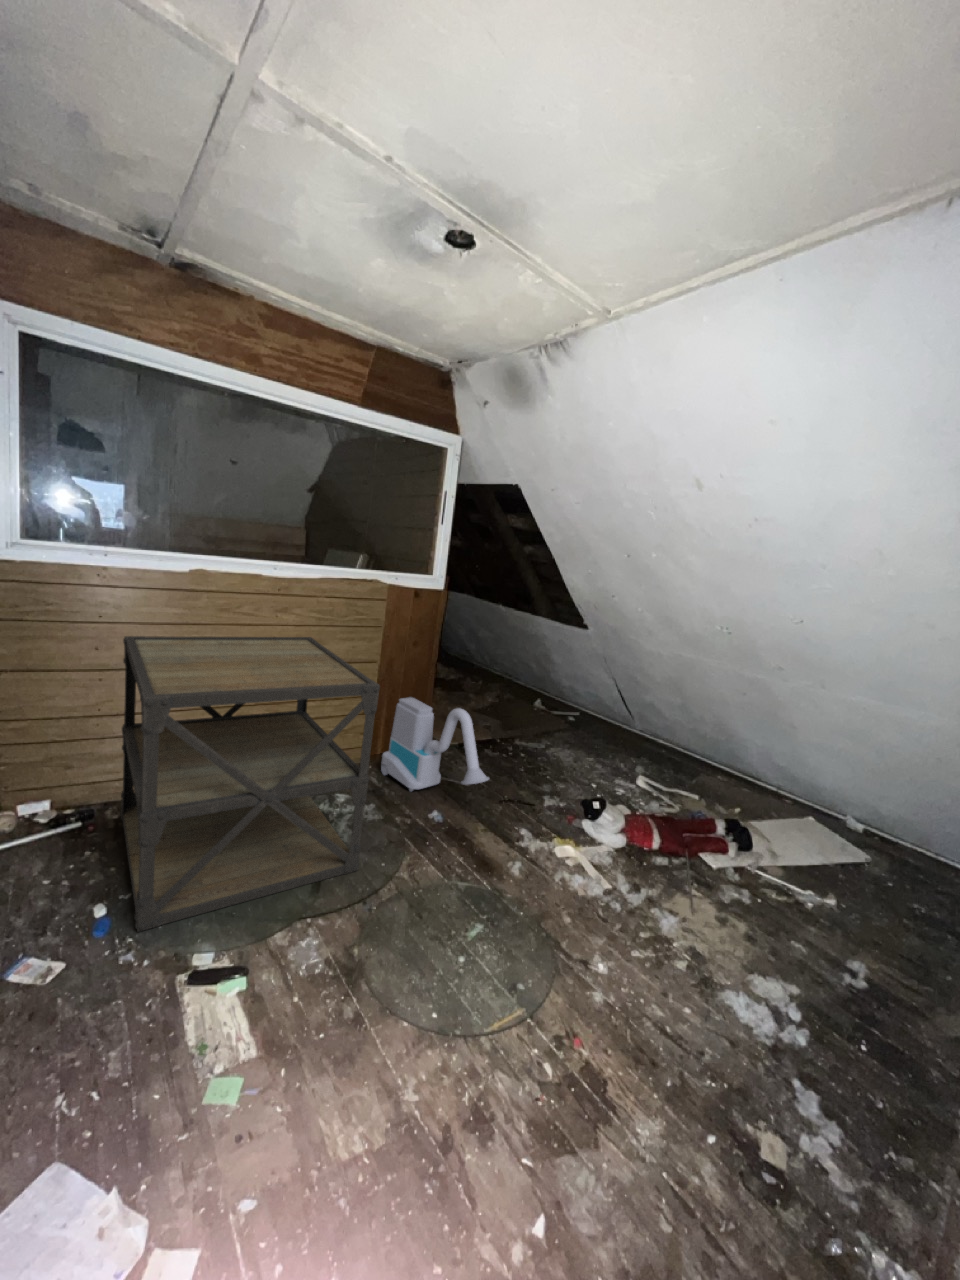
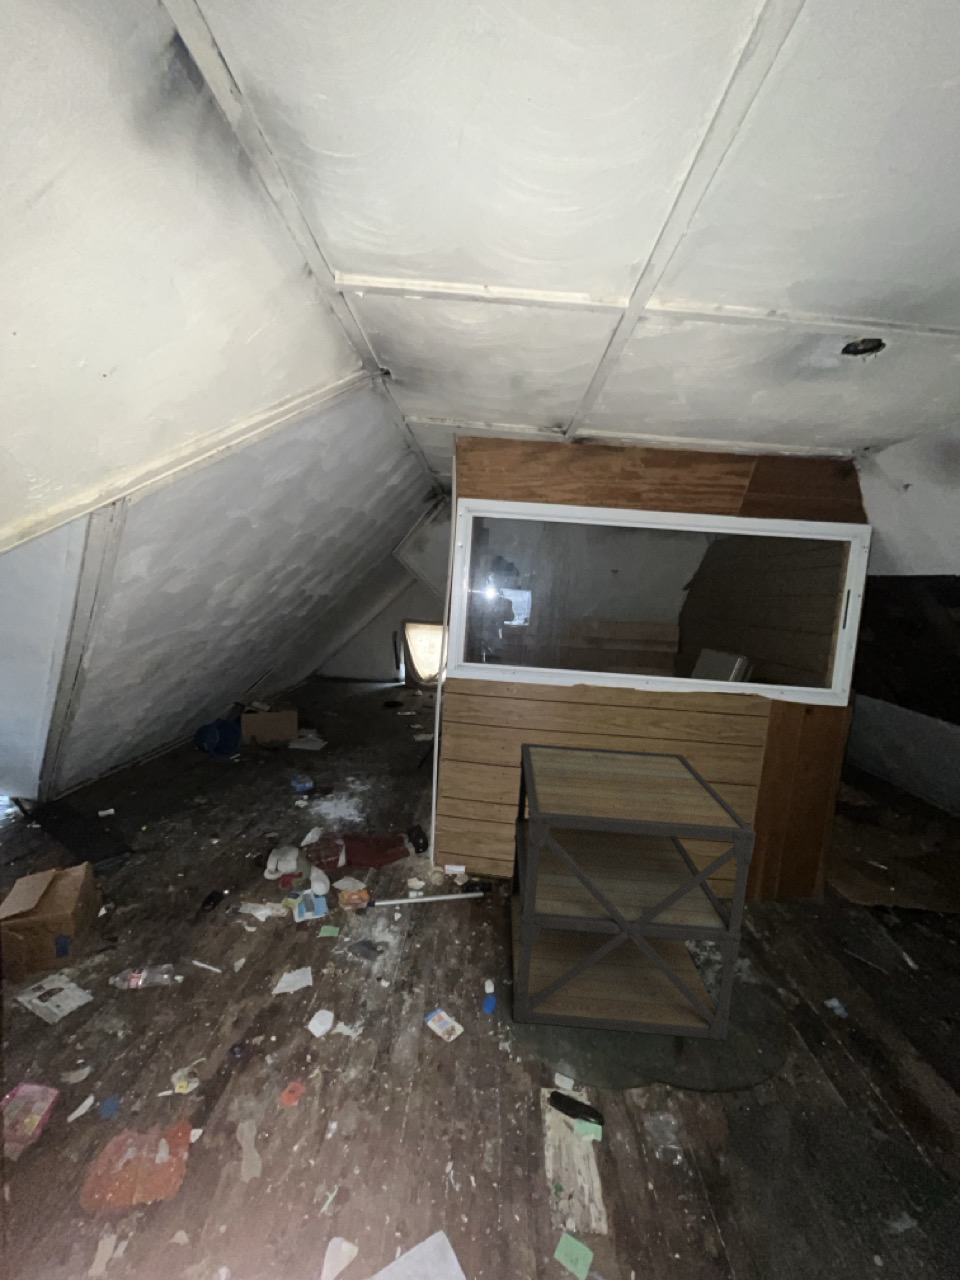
vacuum cleaner: present [381,697,489,791] -> none [760,834,920,980]

